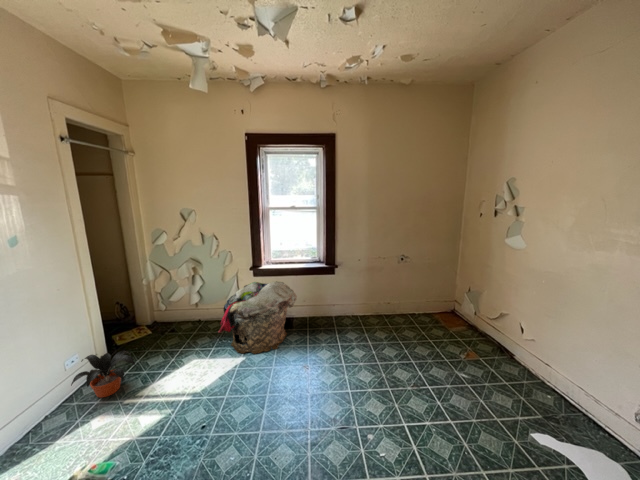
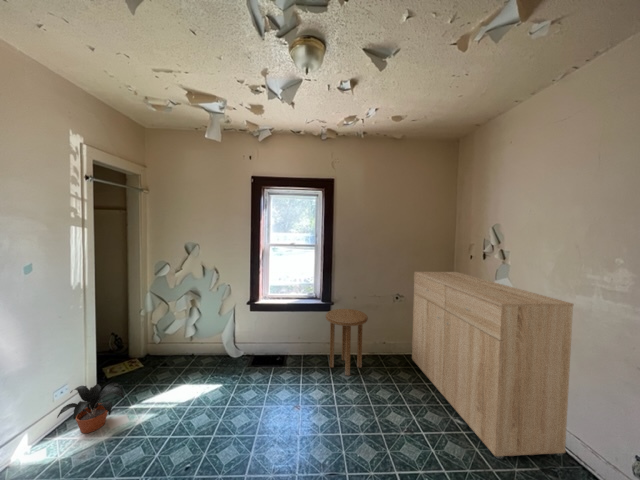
dresser: none [416,231,593,409] -> present [412,272,573,459]
side table: none [330,272,373,336] -> present [326,309,368,376]
laundry basket: present [218,281,297,354] -> none [210,316,292,392]

